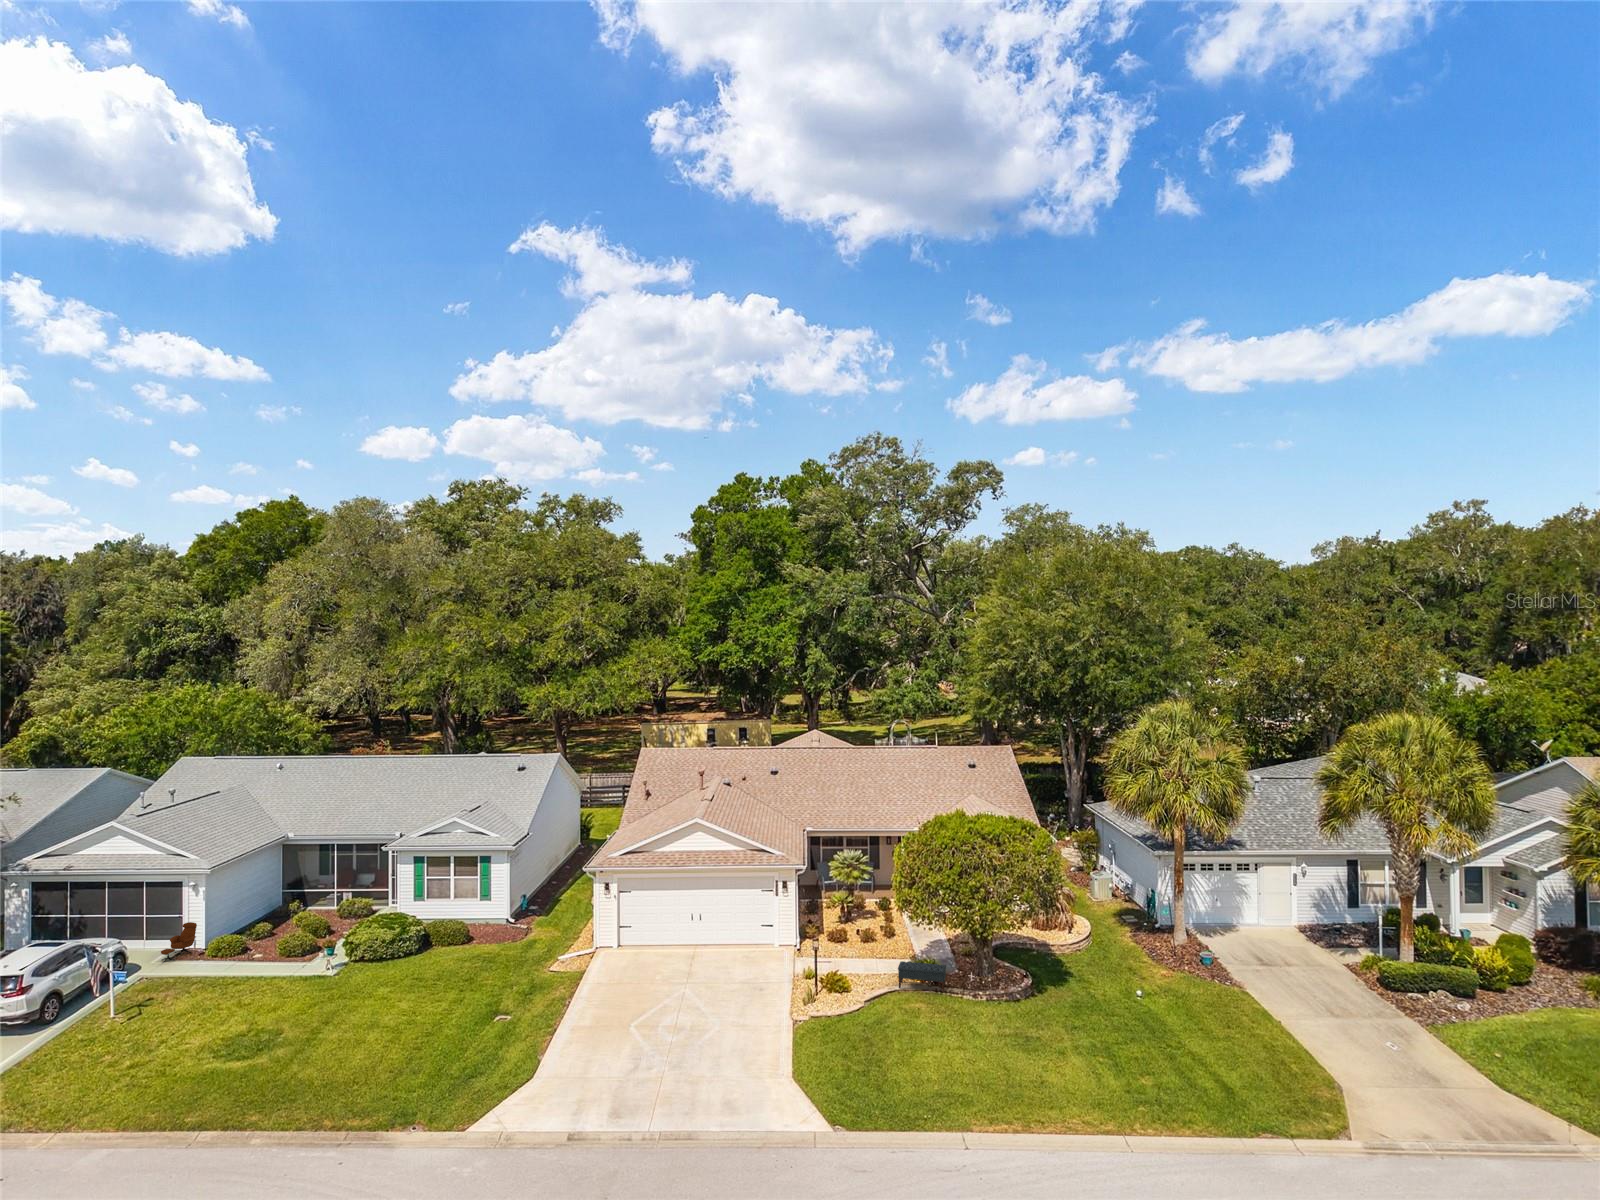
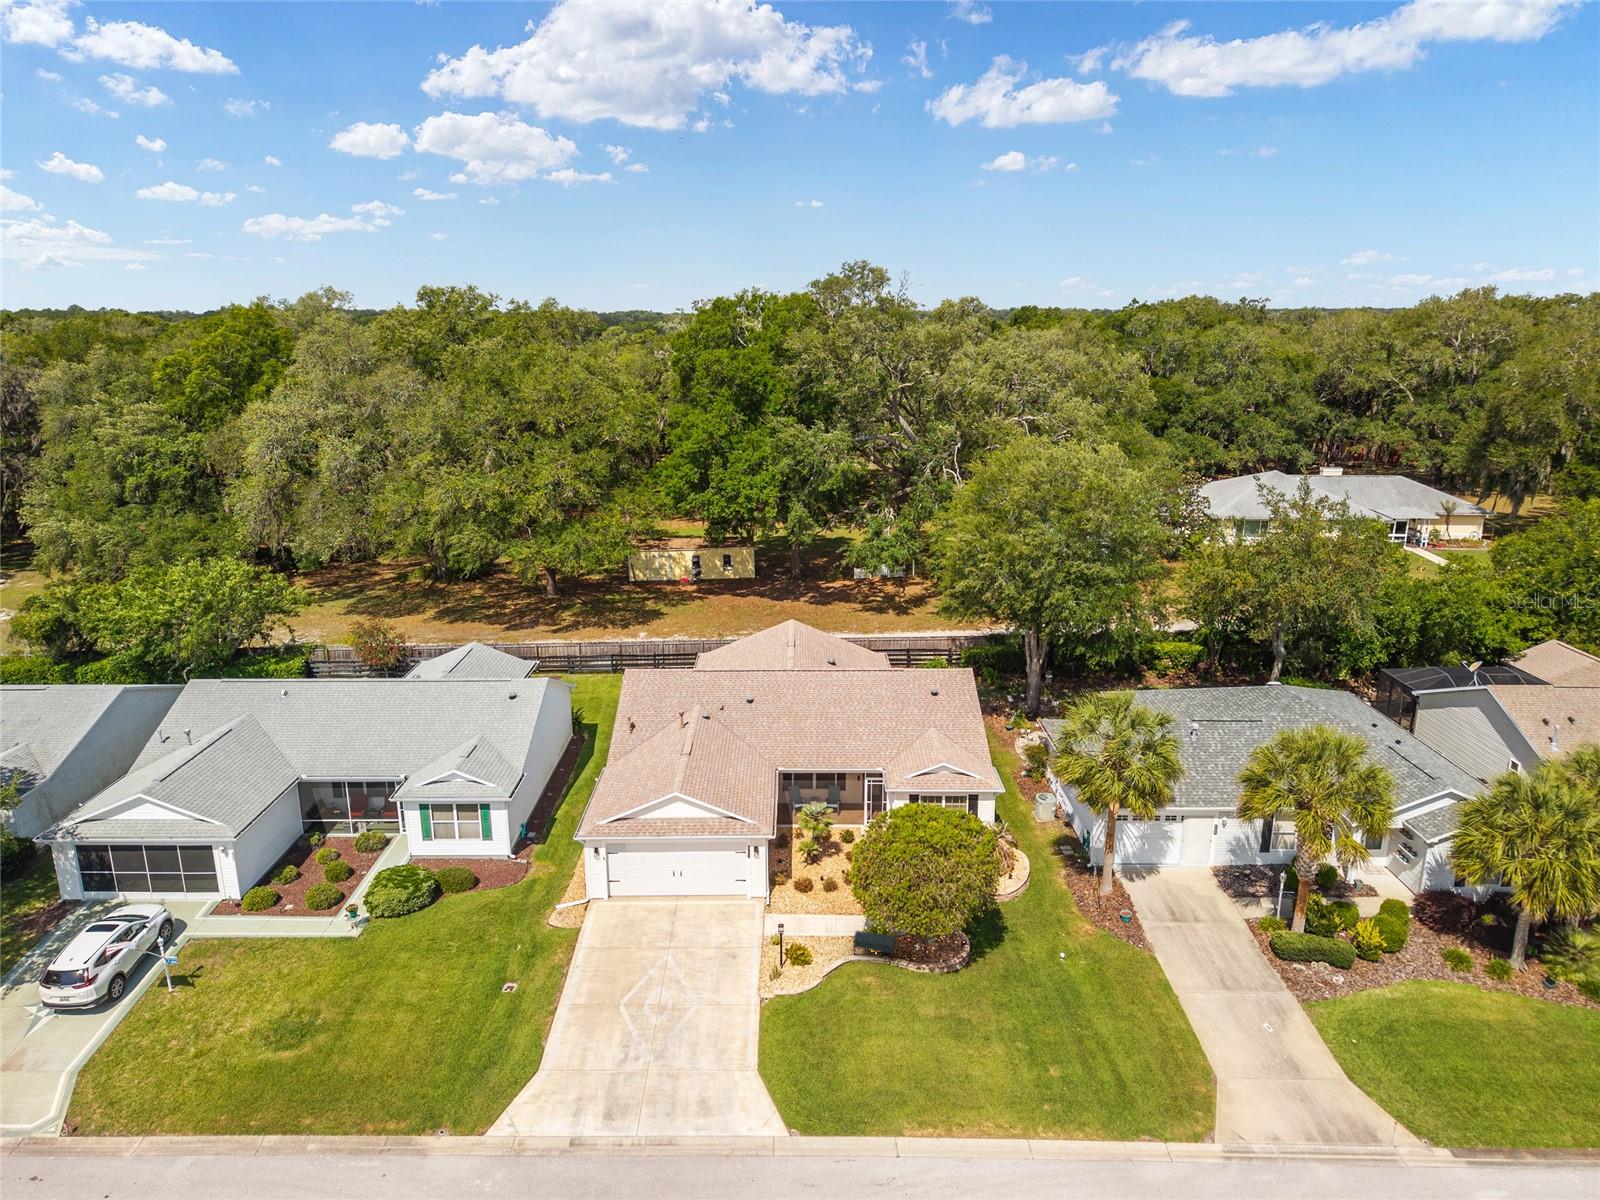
lounge chair: present [161,922,197,962] -> none [202,877,232,918]

